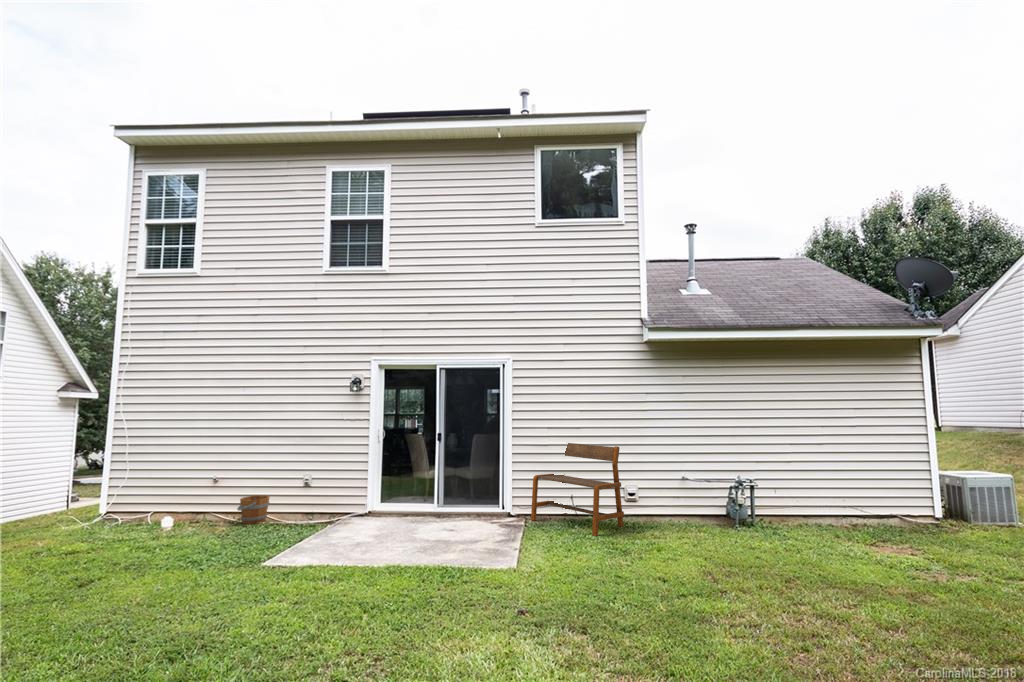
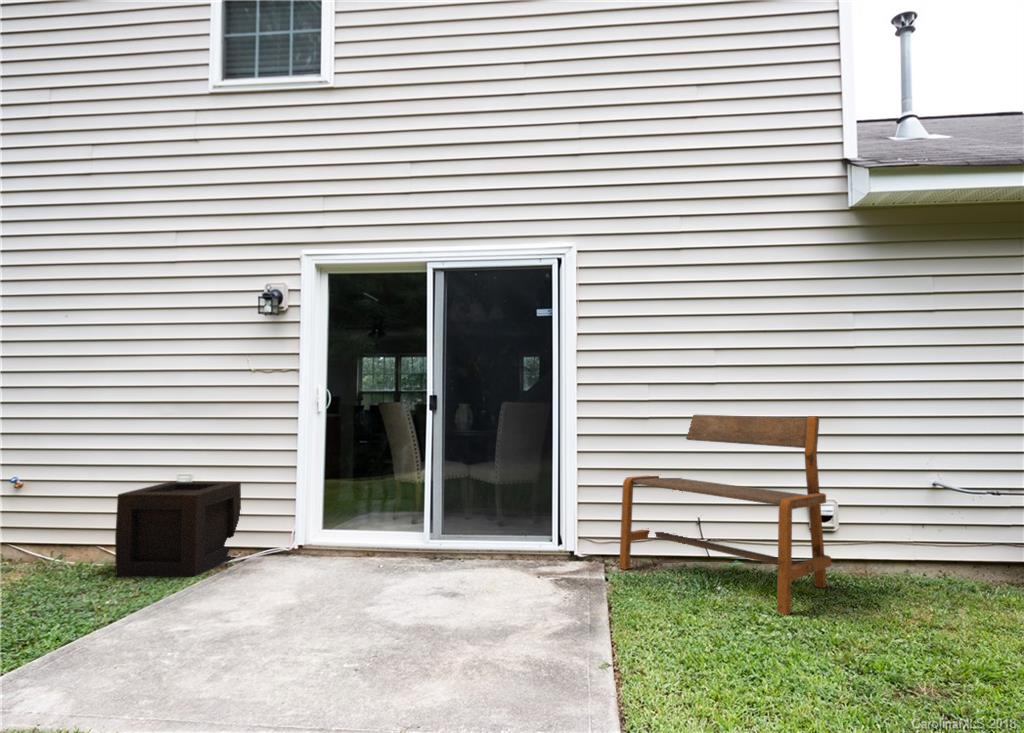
wooden crate: none [282,479,339,528] -> present [115,481,241,577]
bucket: present [237,495,270,524] -> none [39,511,109,568]

